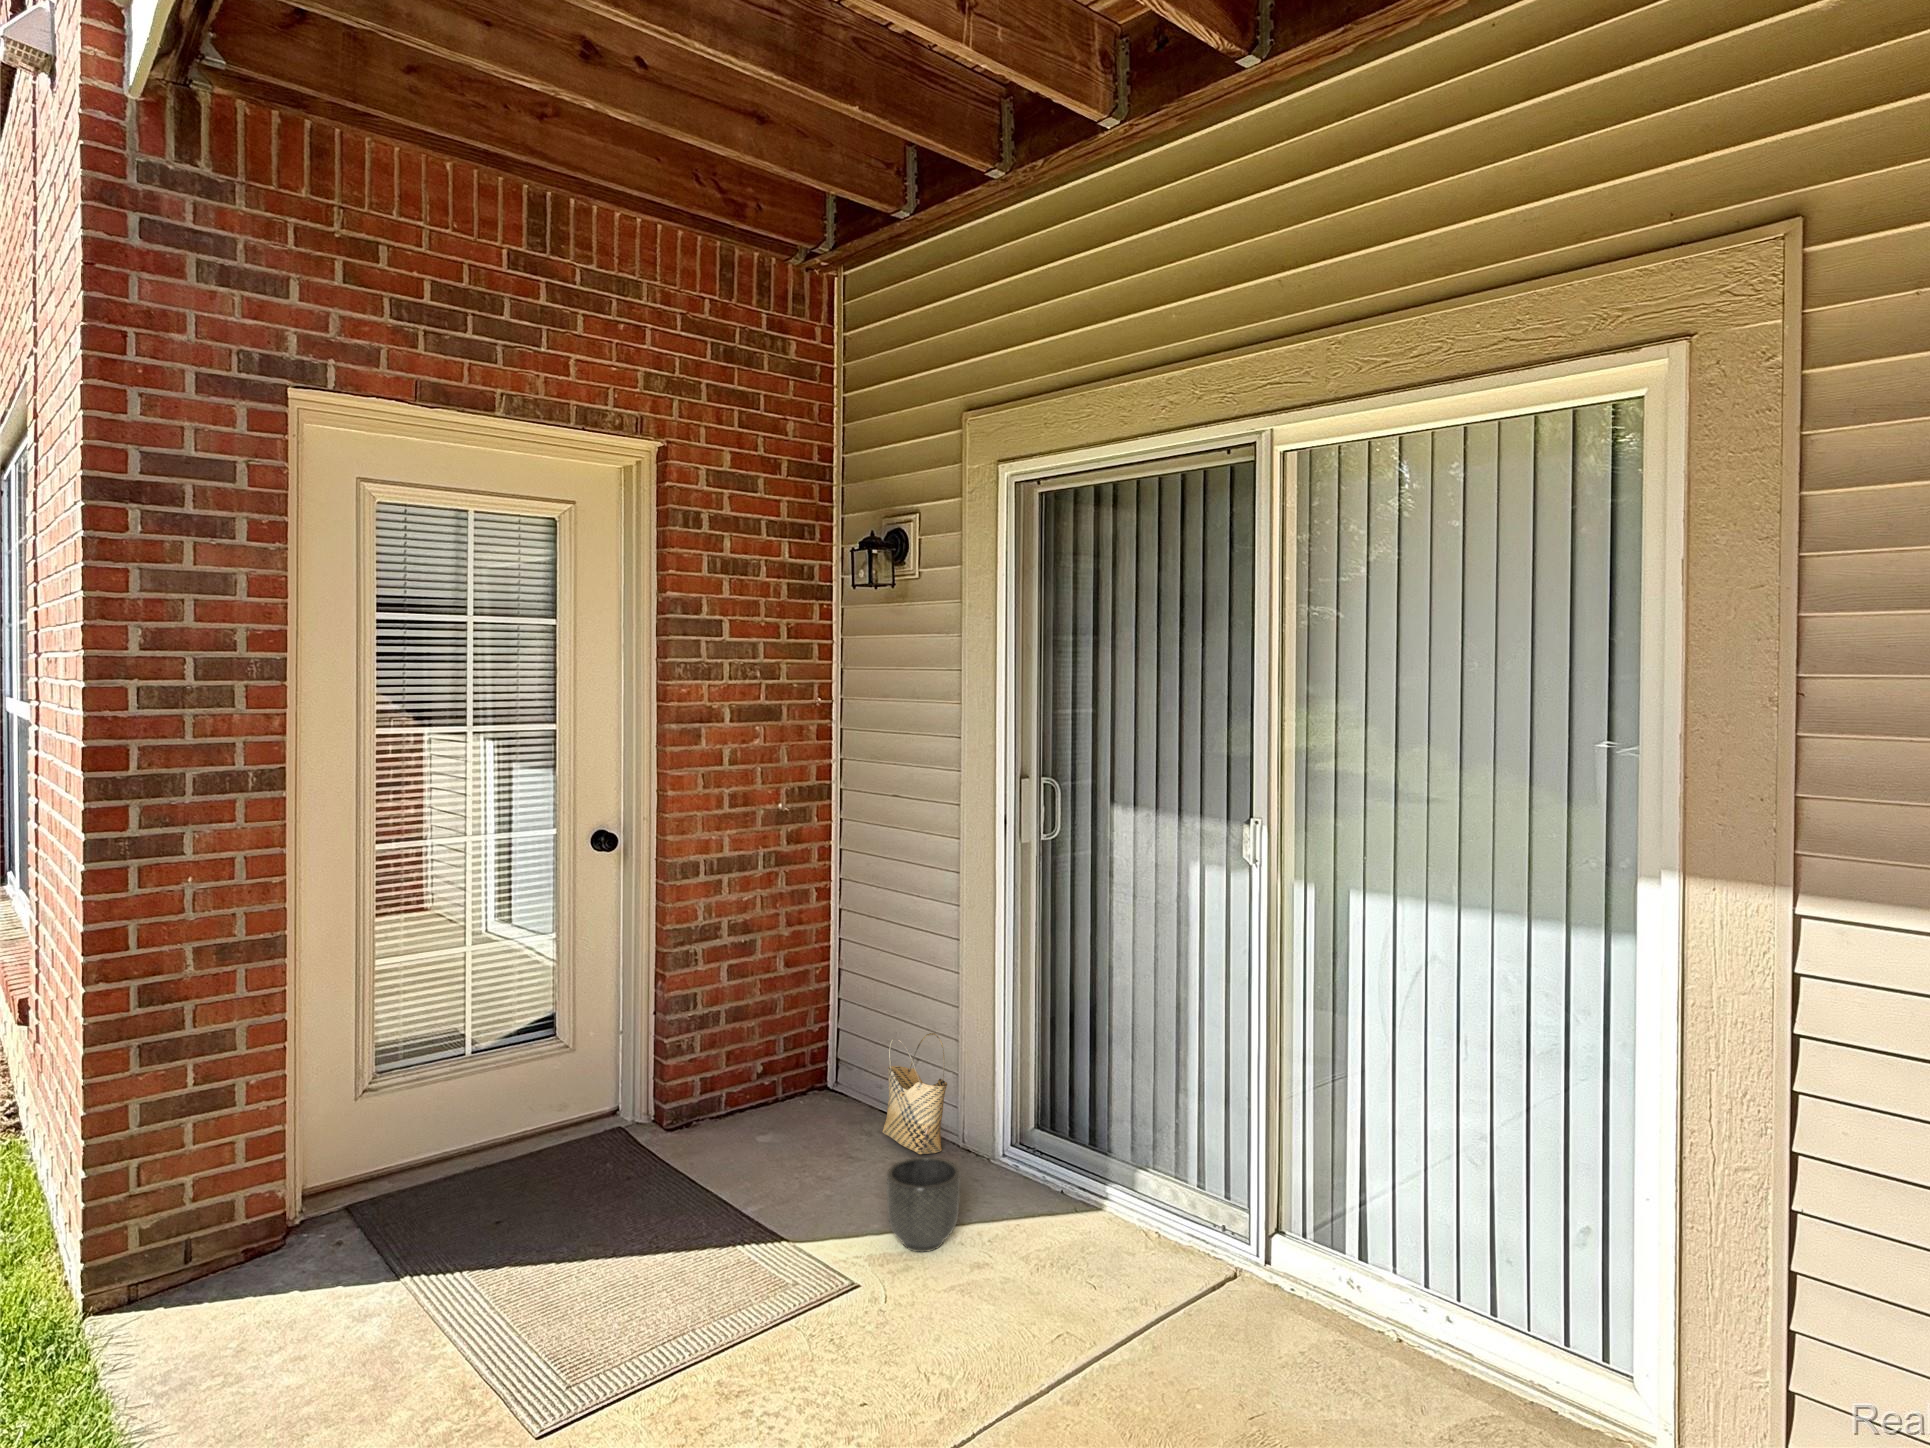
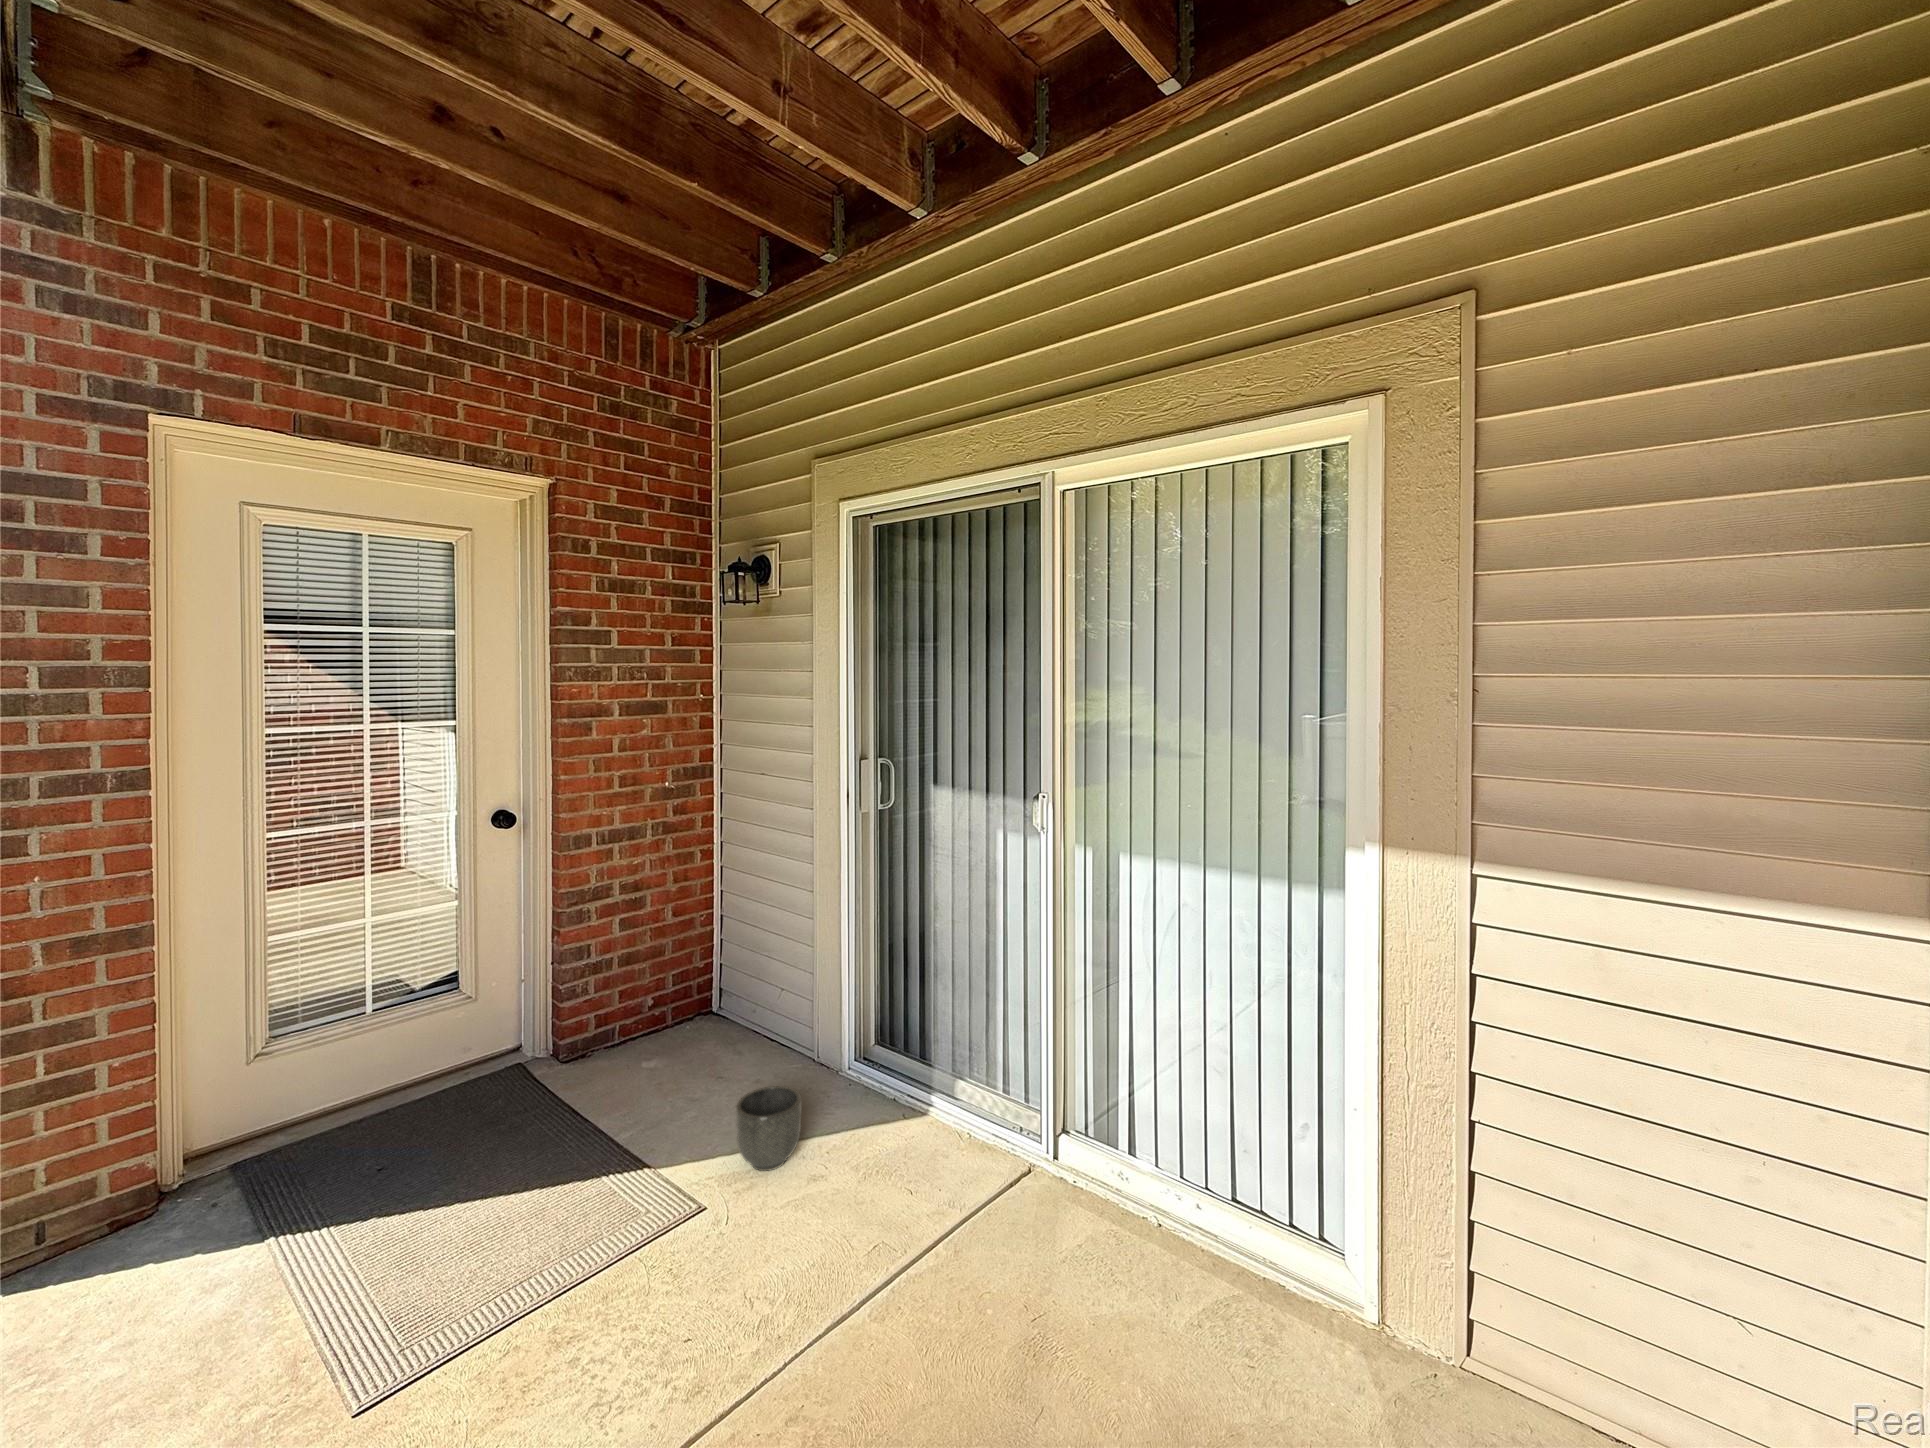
woven basket: present [883,1033,947,1154] -> none [751,972,804,1075]

